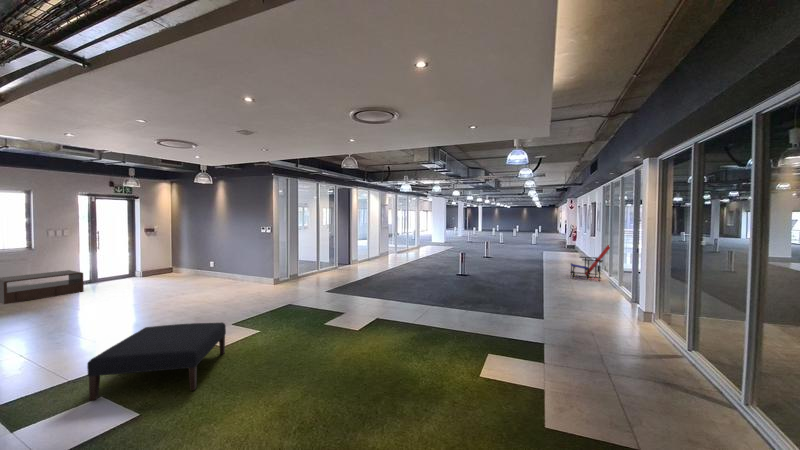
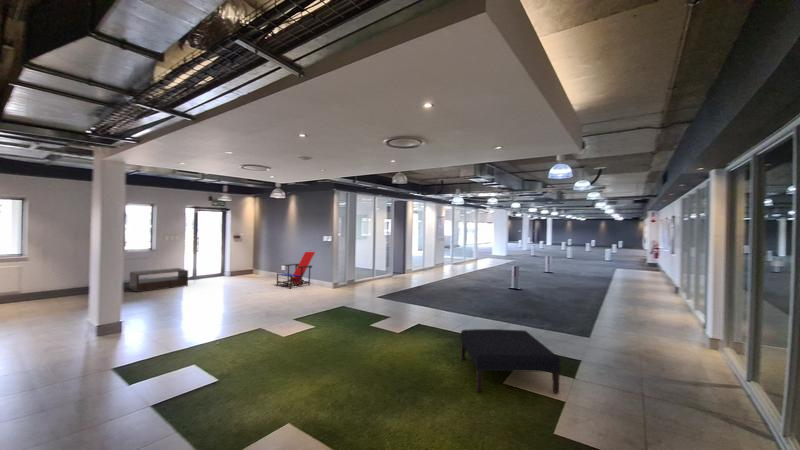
lounge chair: present [570,245,610,281] -> present [277,252,315,288]
ottoman: present [87,322,226,400] -> present [461,329,560,393]

